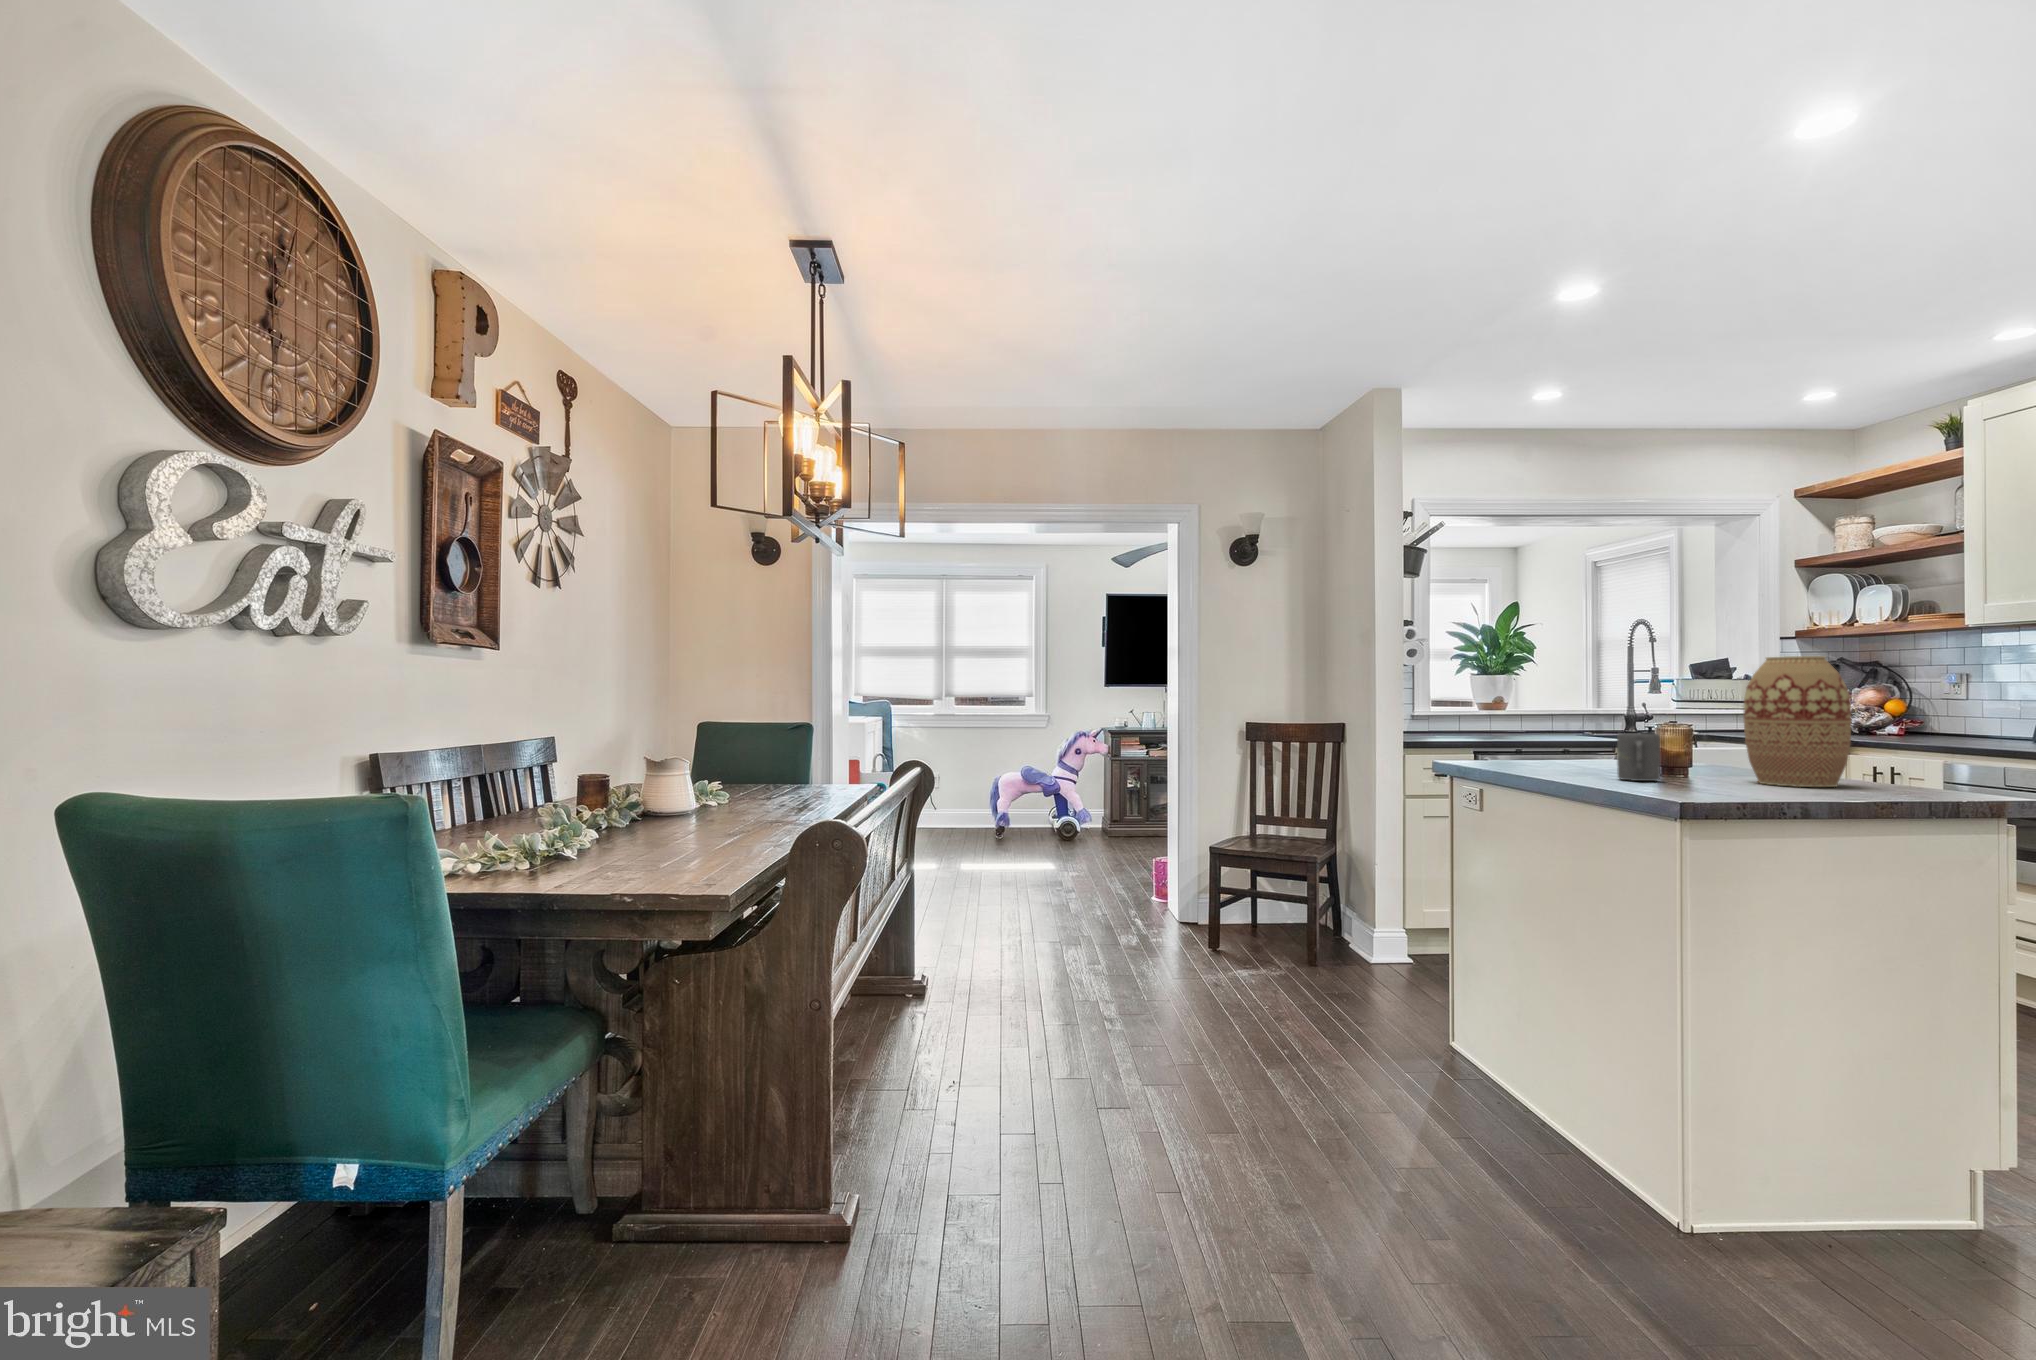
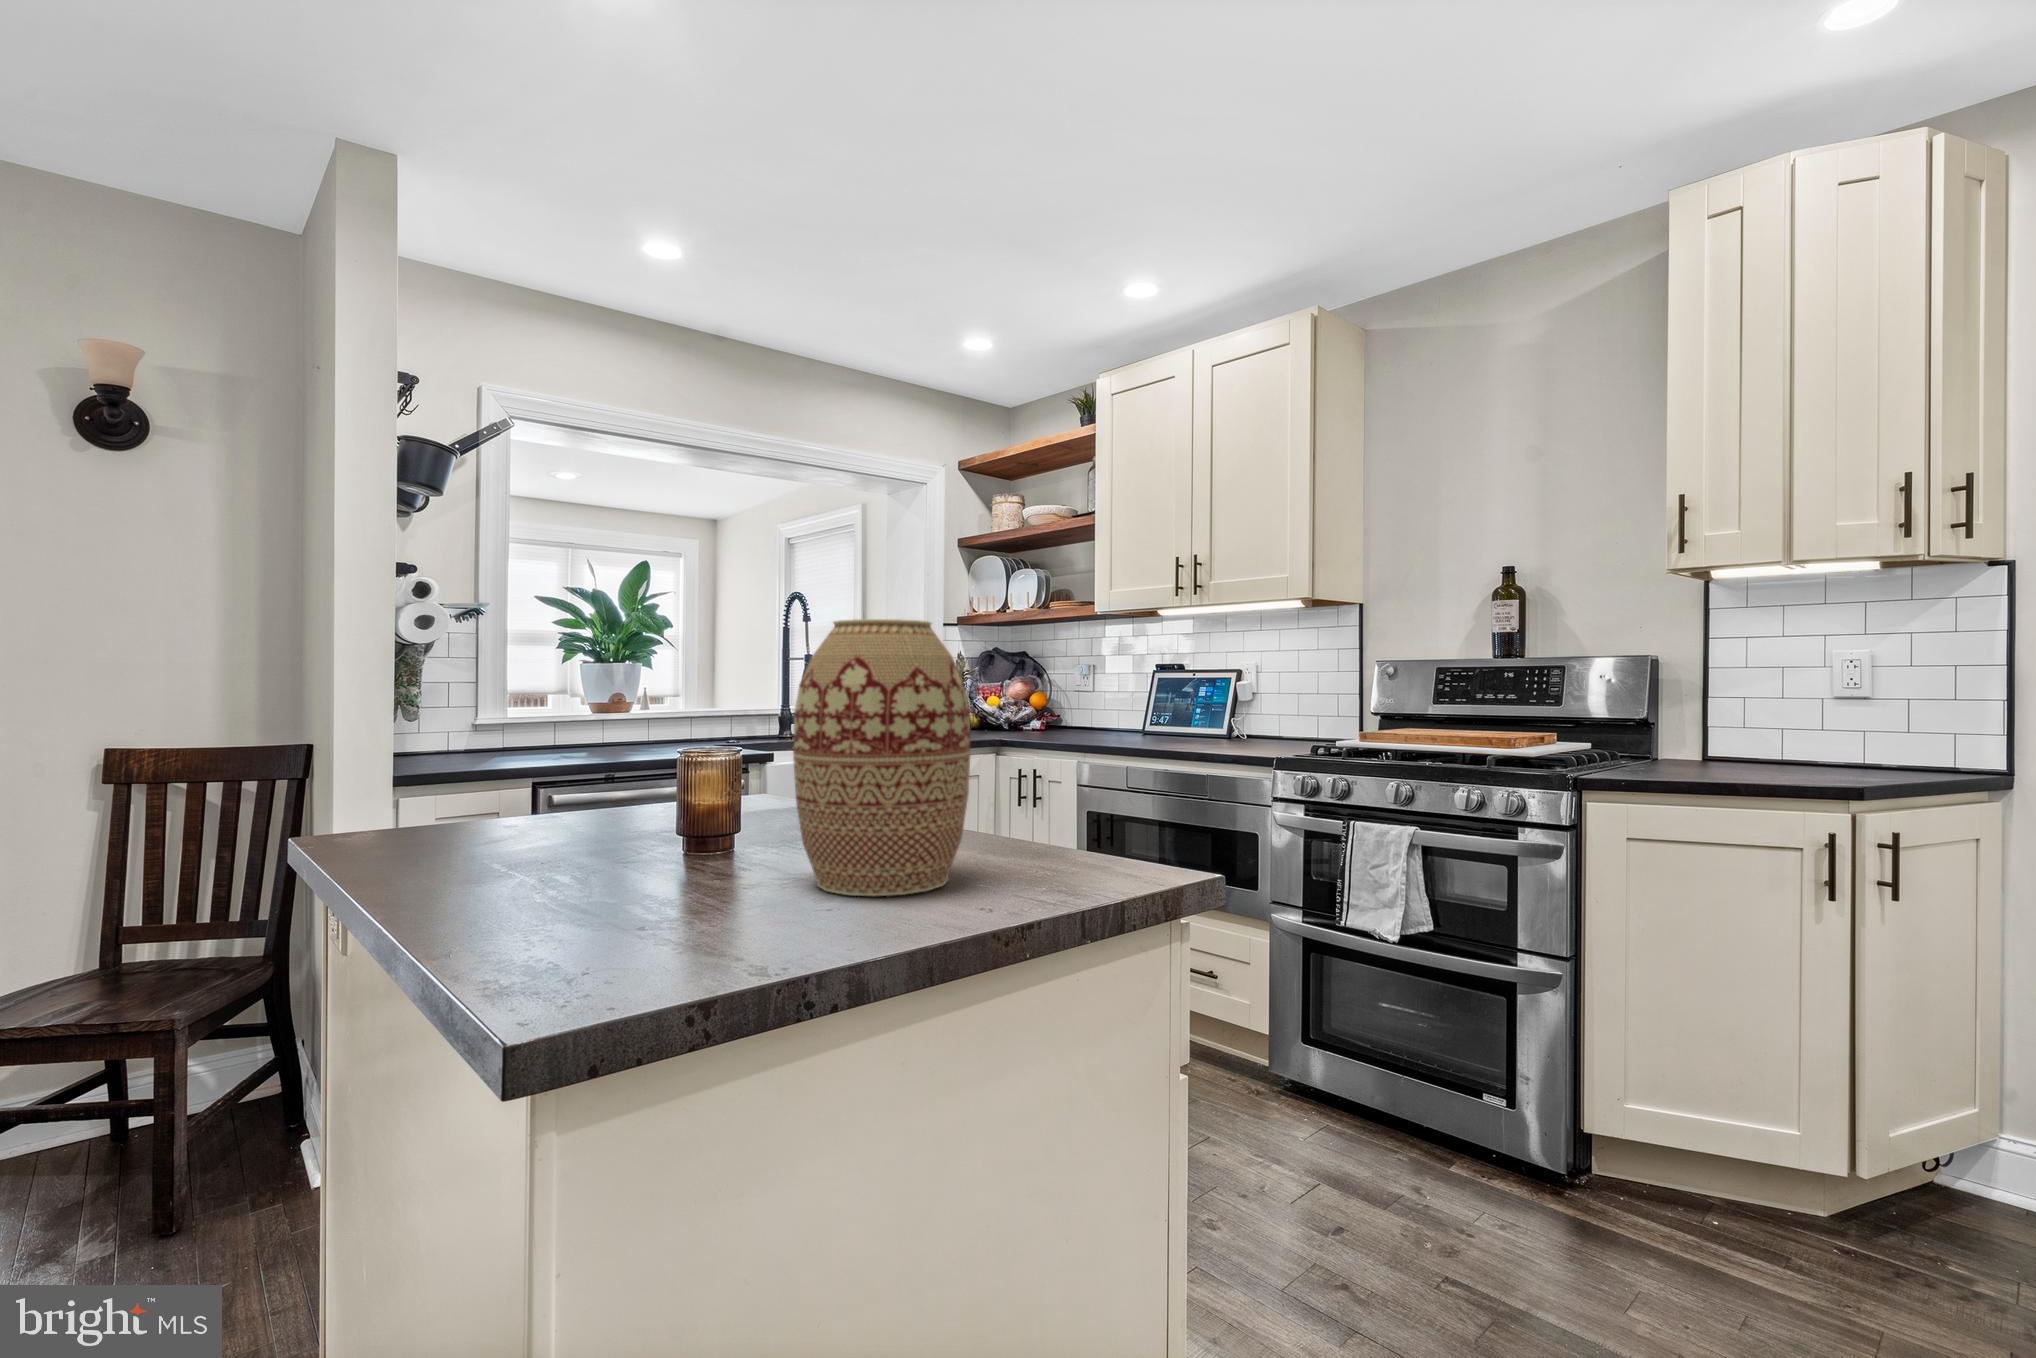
mug: present [1617,733,1660,781] -> none [516,793,613,919]

